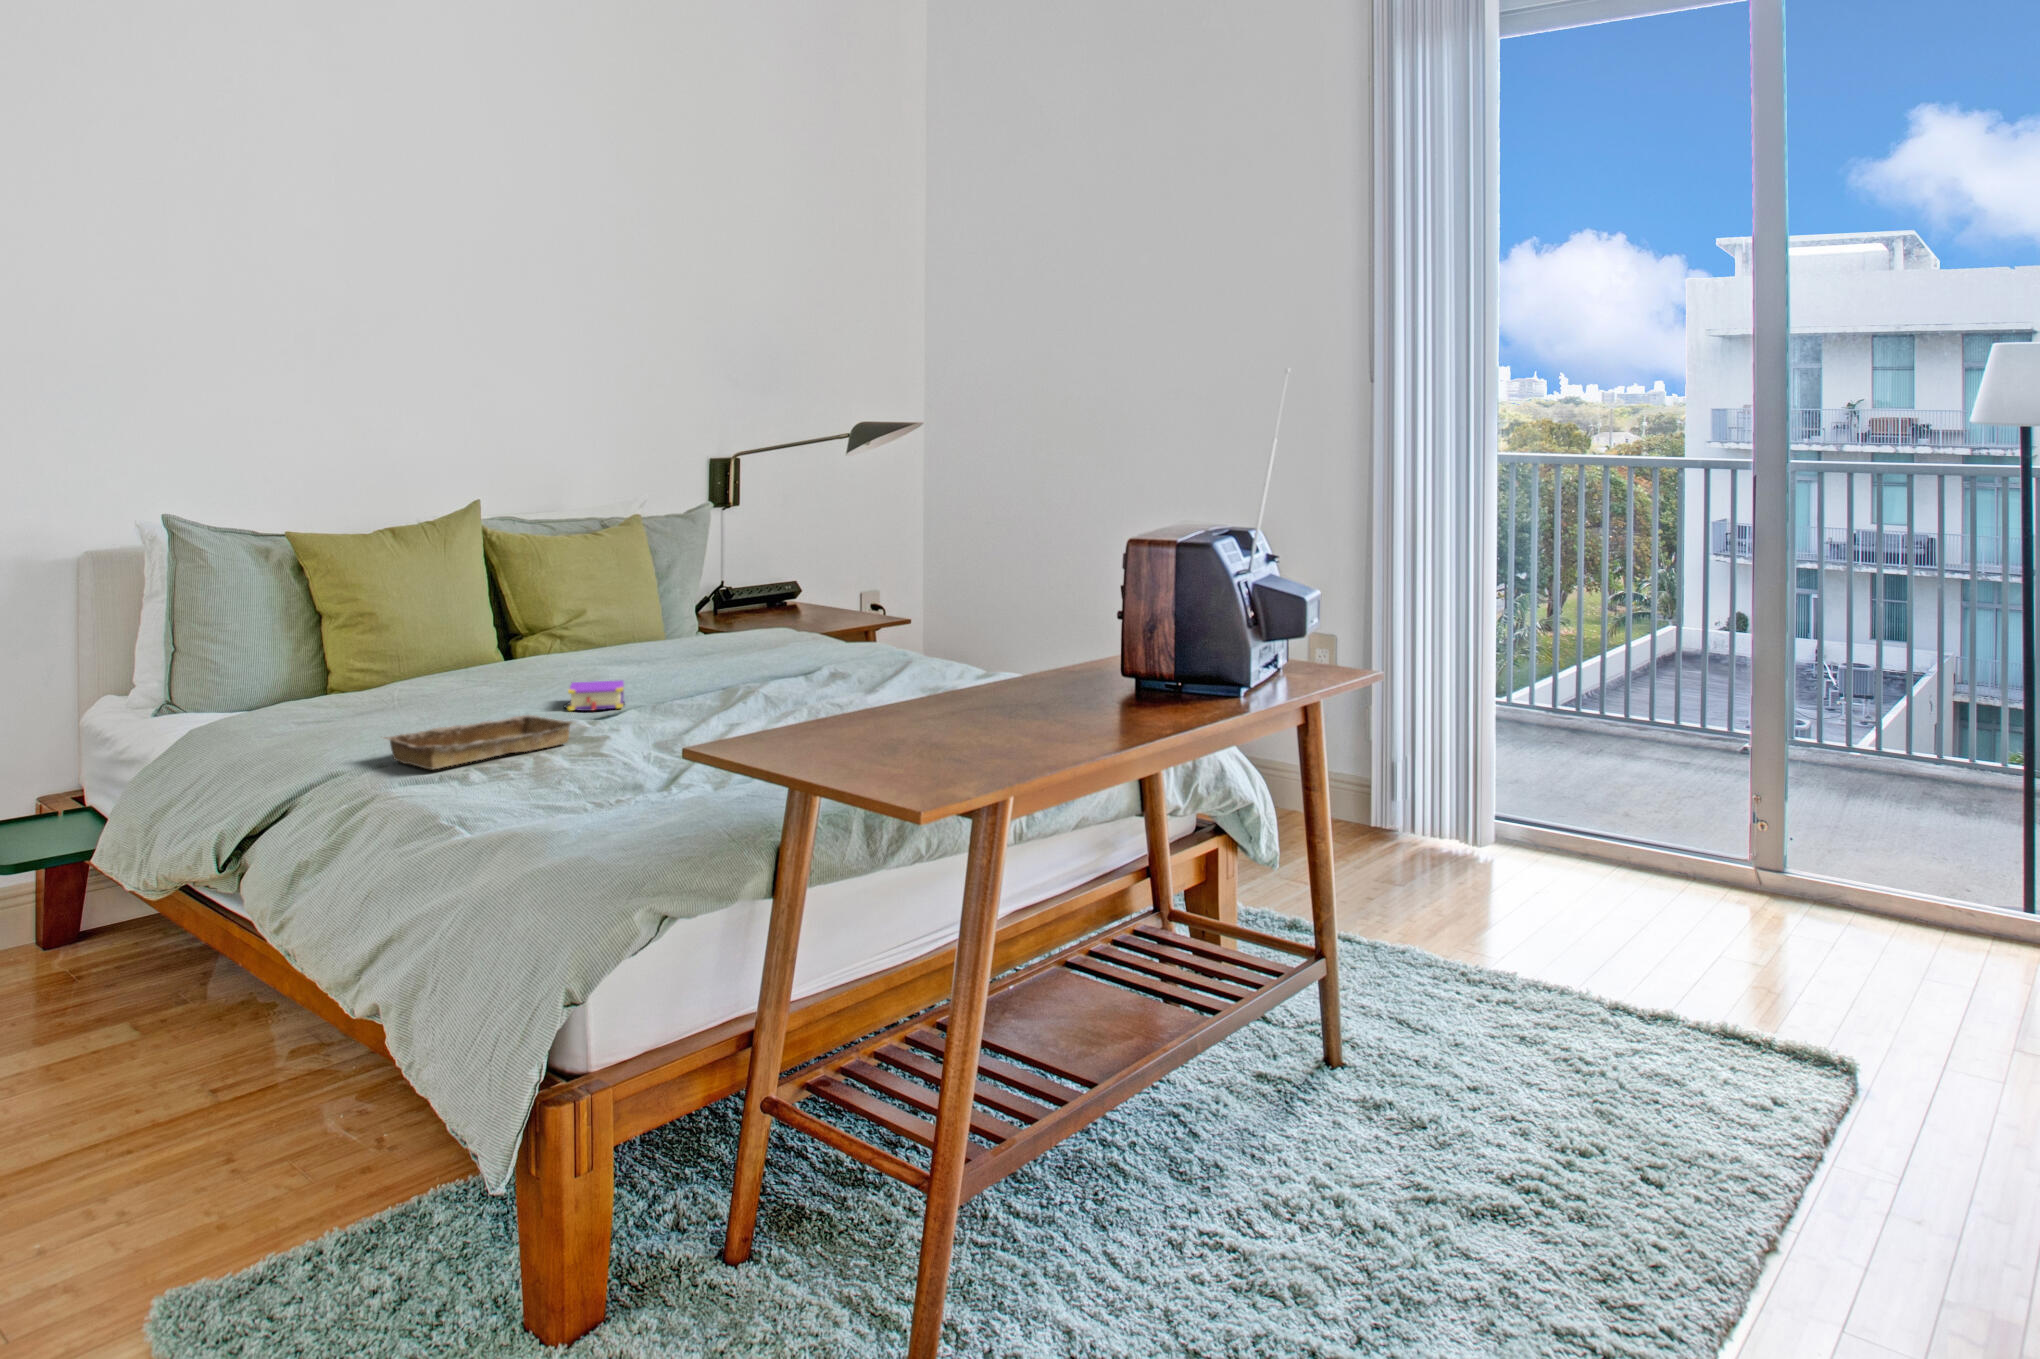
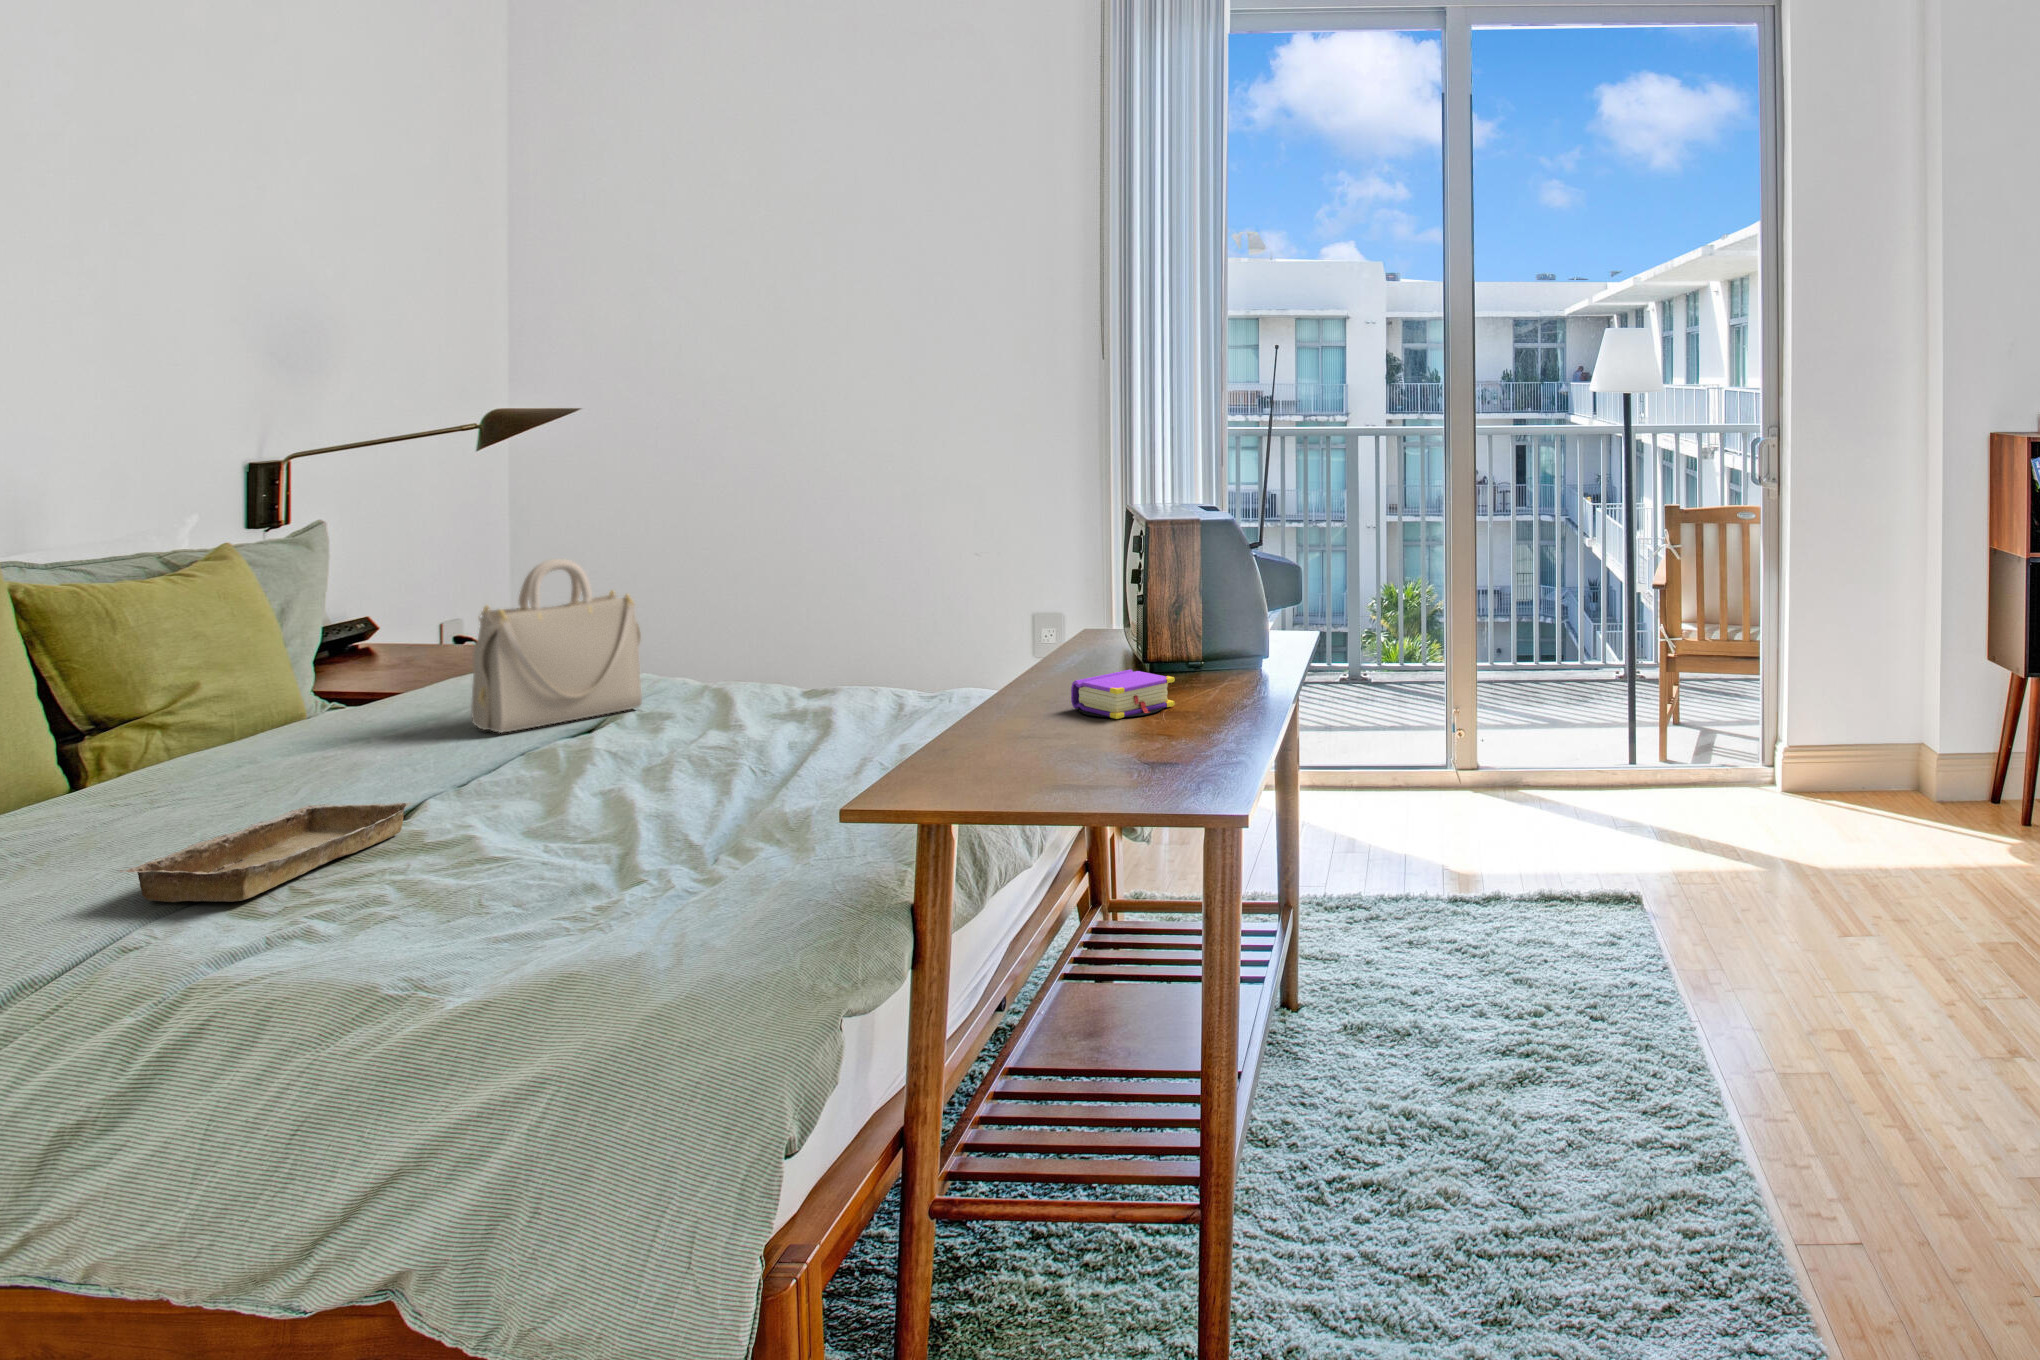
handbag: none [707,549,837,684] -> present [471,559,642,732]
book: present [564,680,624,711] -> present [1071,669,1175,719]

